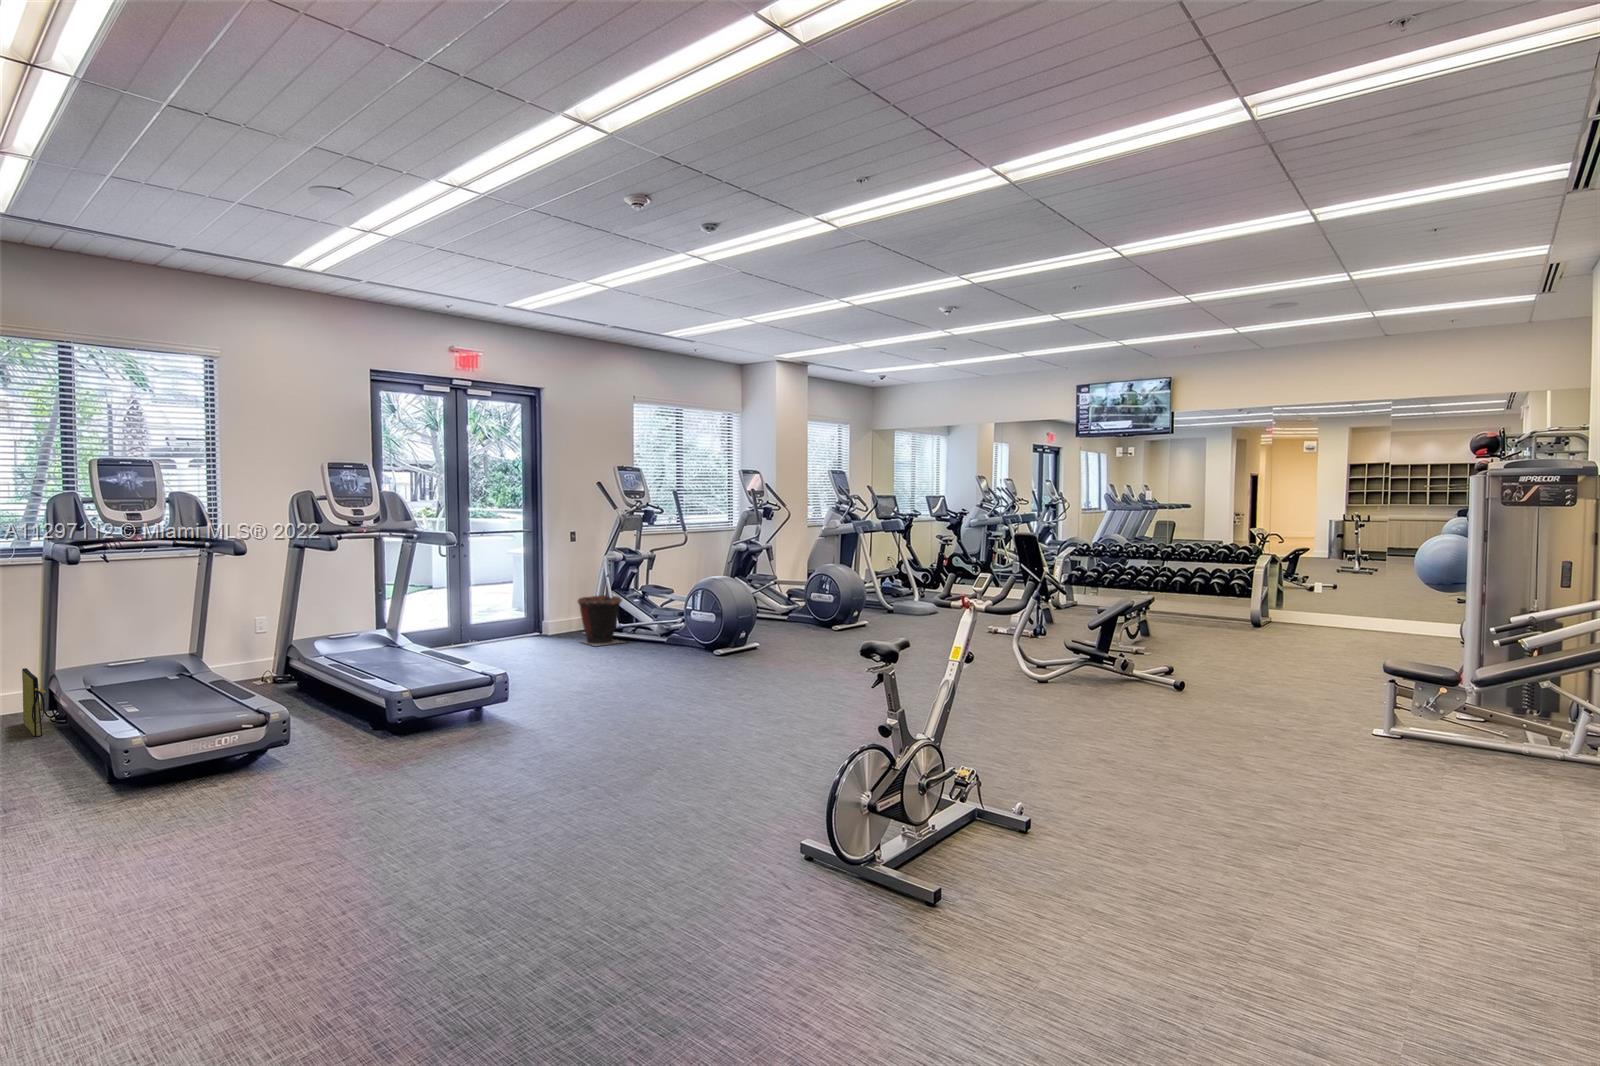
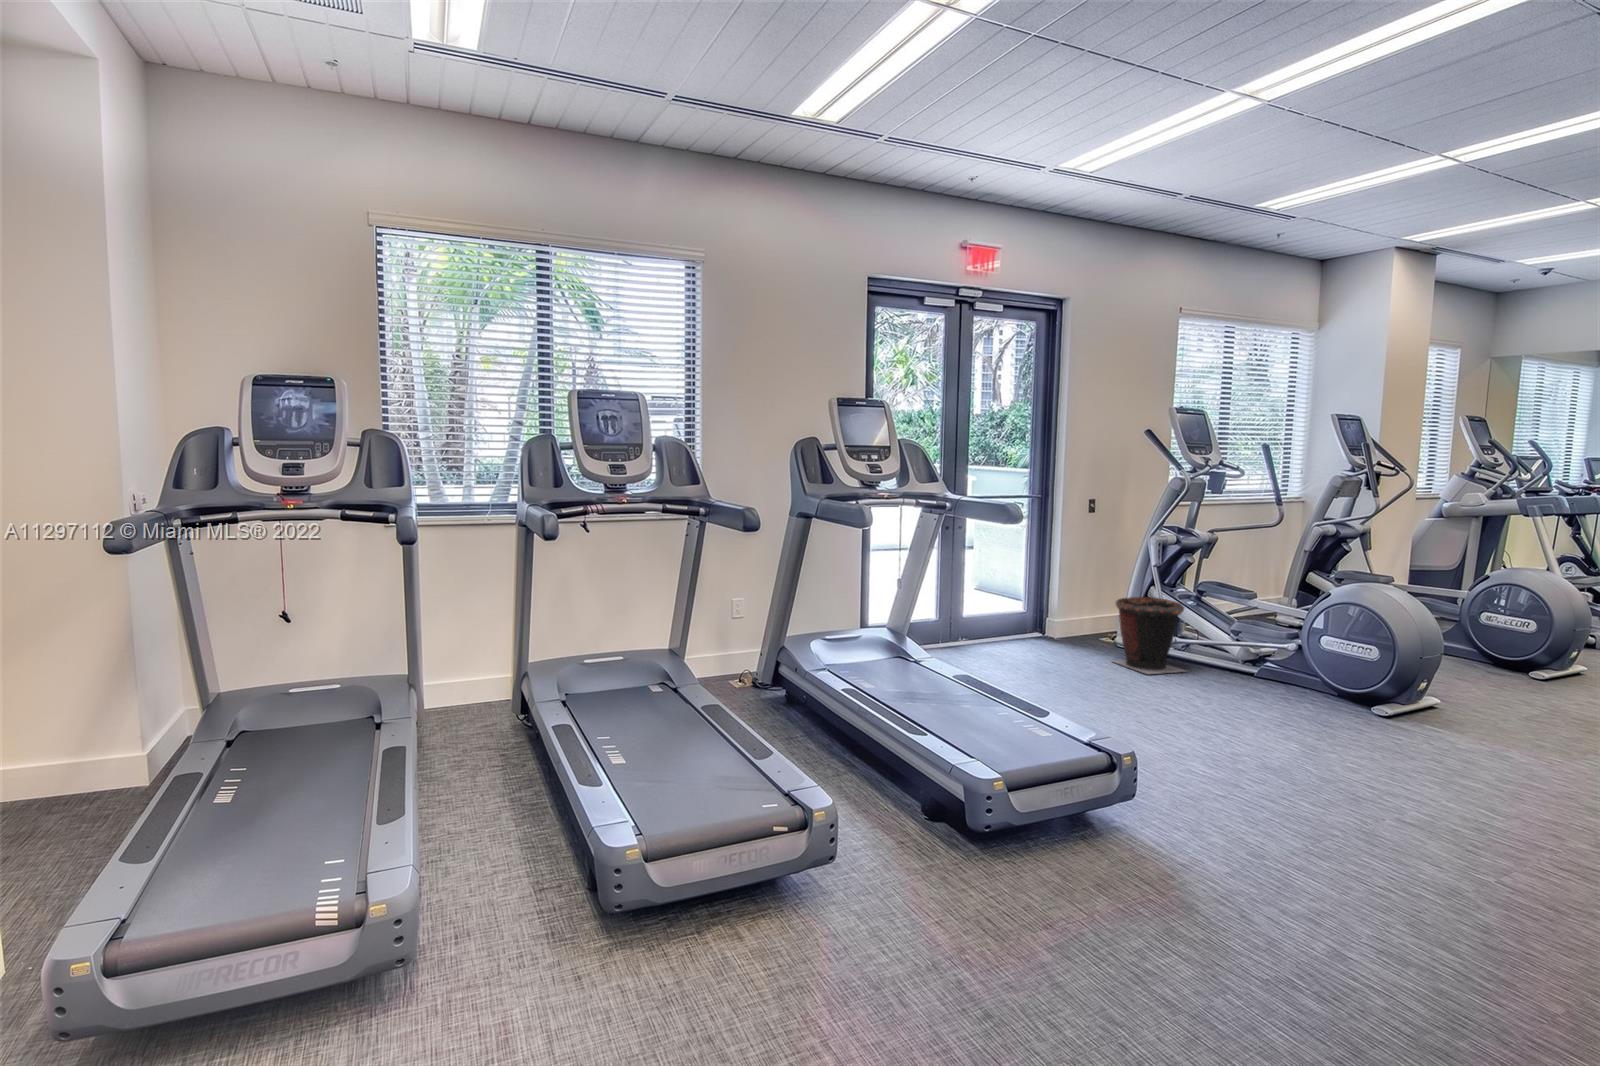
bag: present [22,668,46,737] -> none [499,656,522,752]

